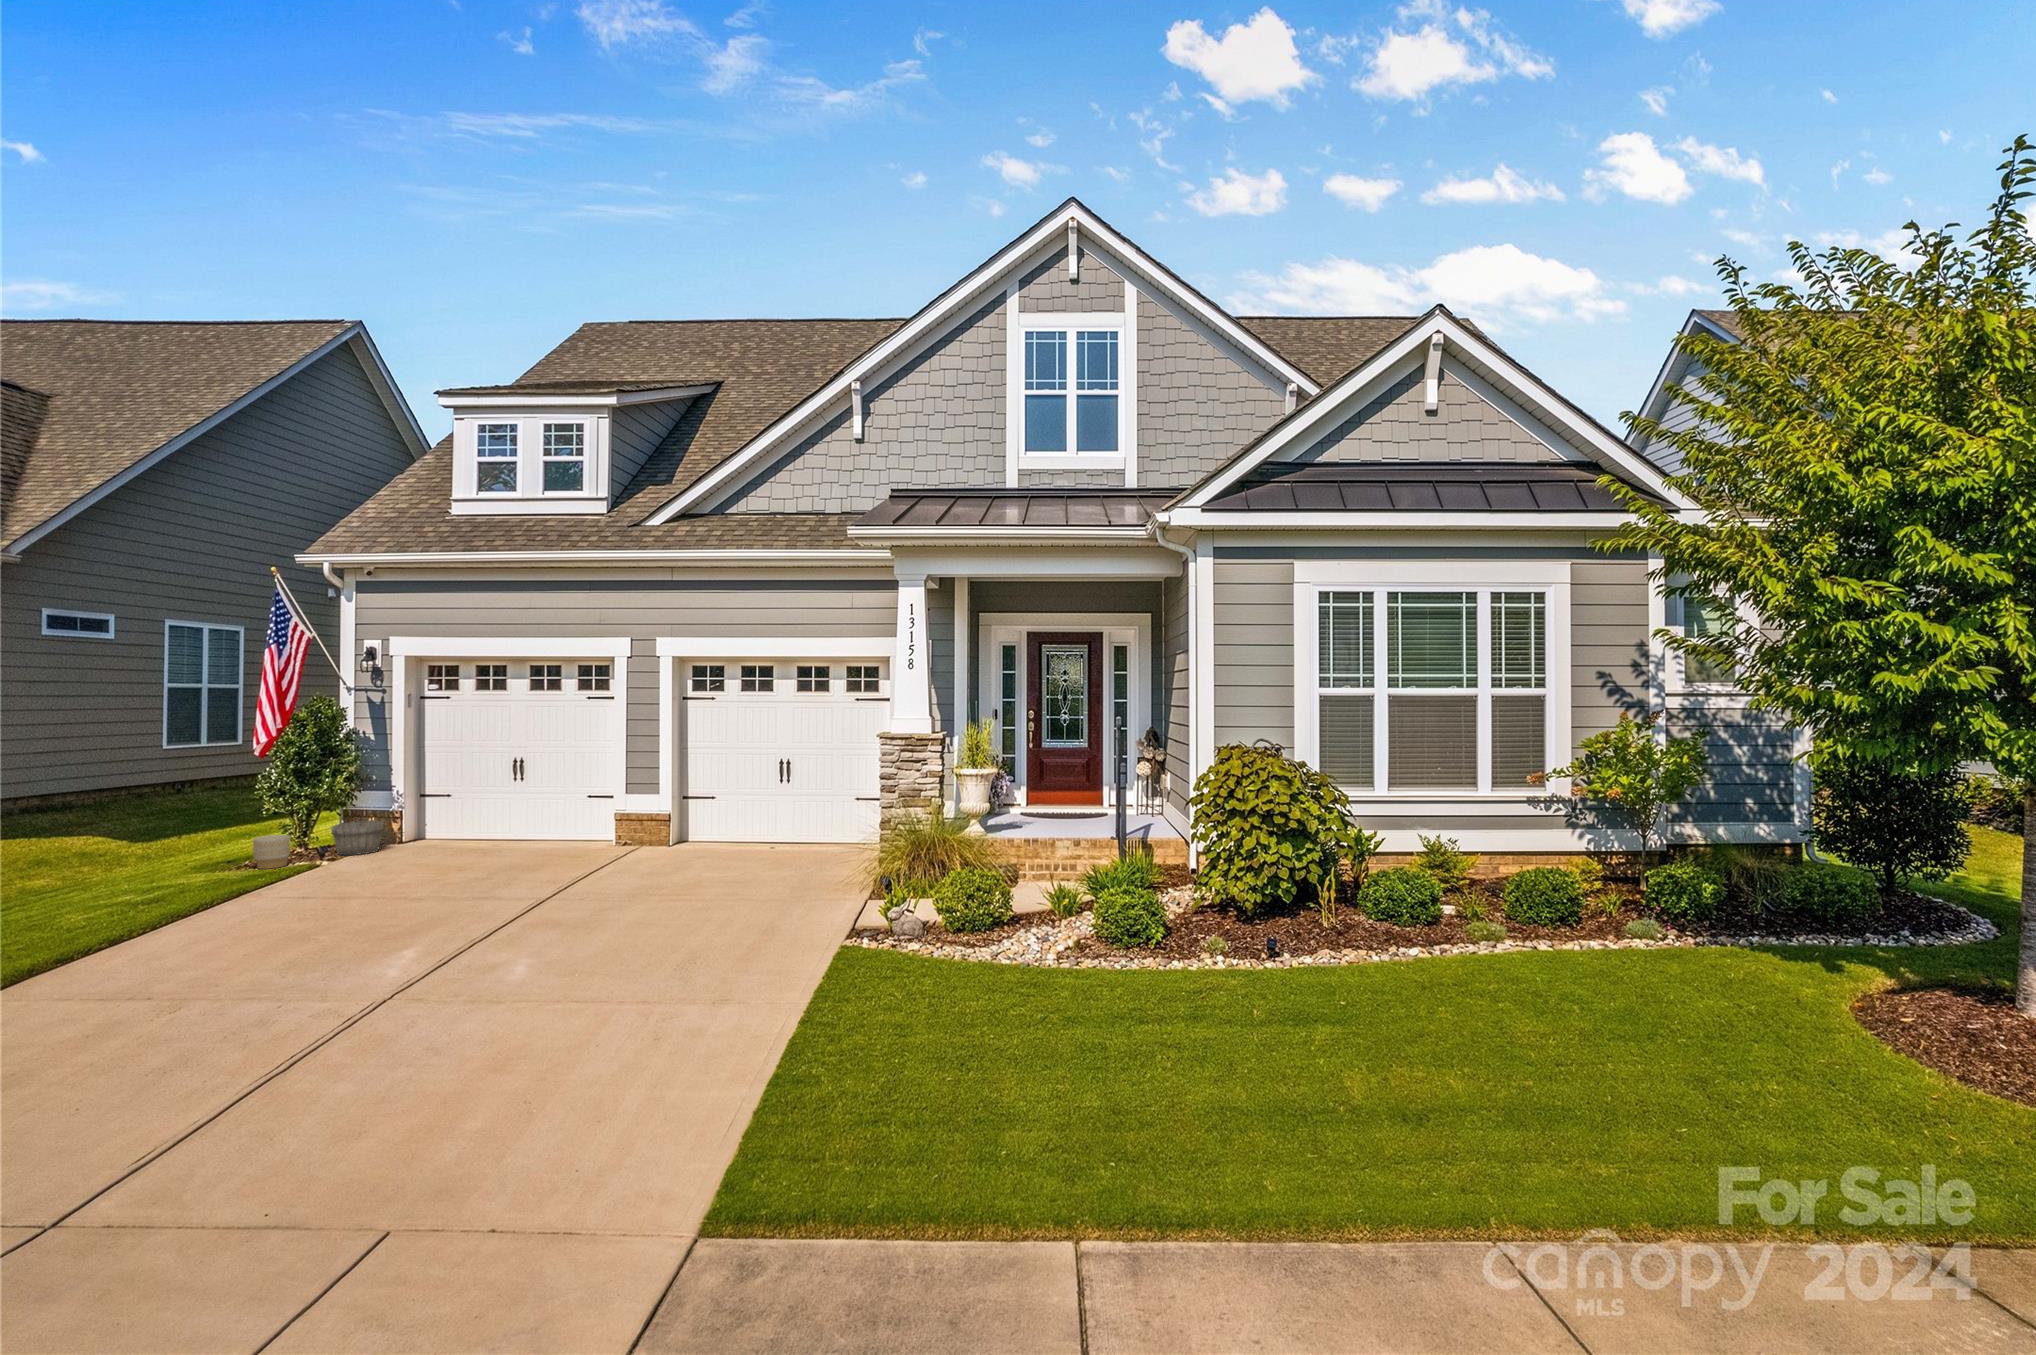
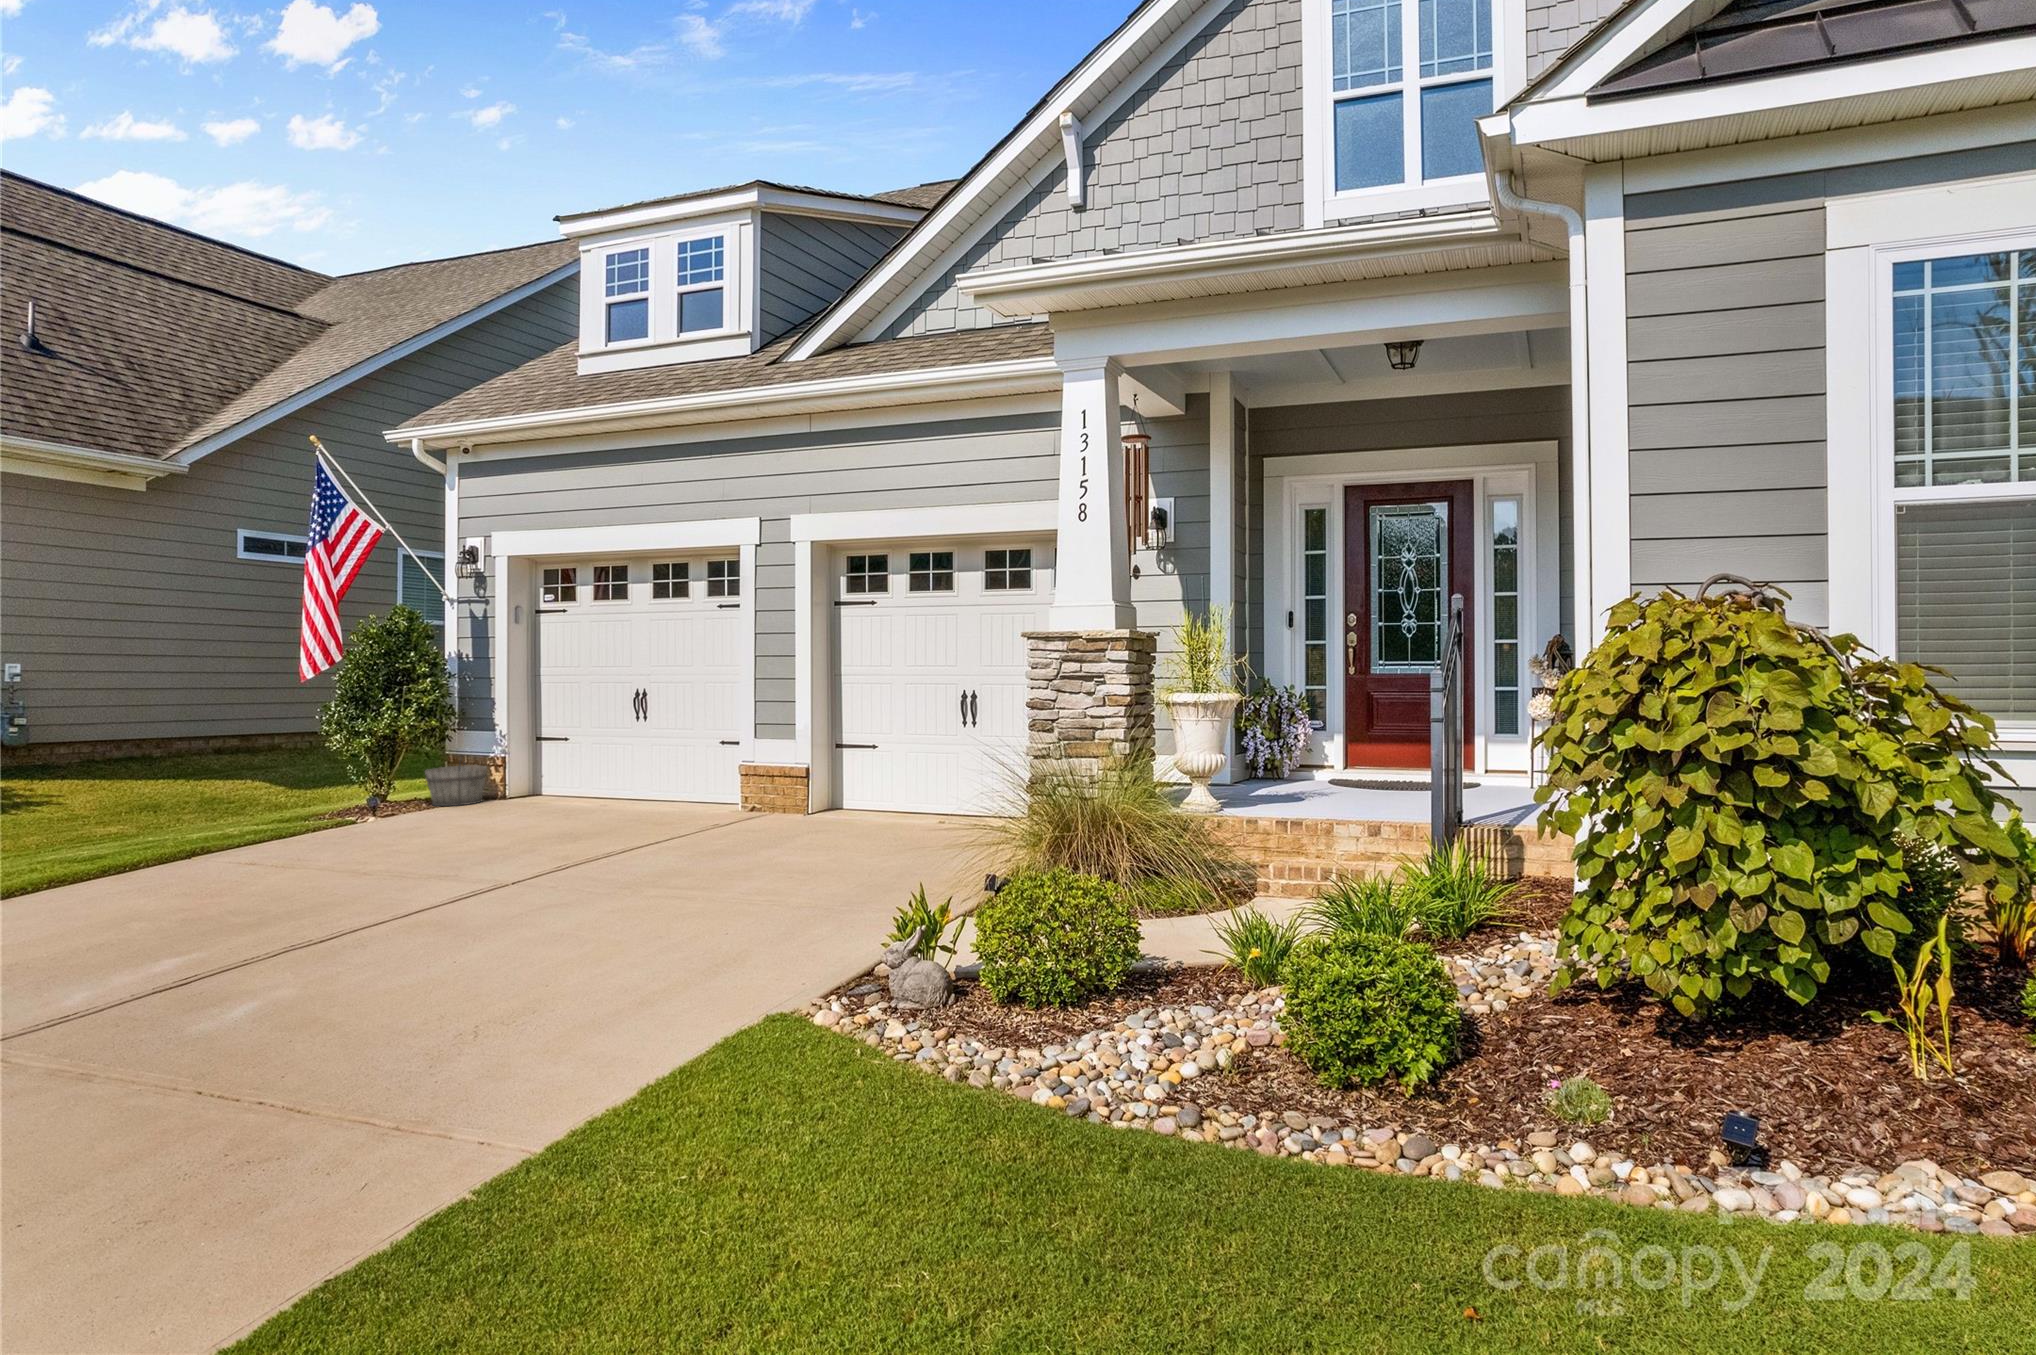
planter: present [253,835,290,869] -> none [325,777,369,817]

